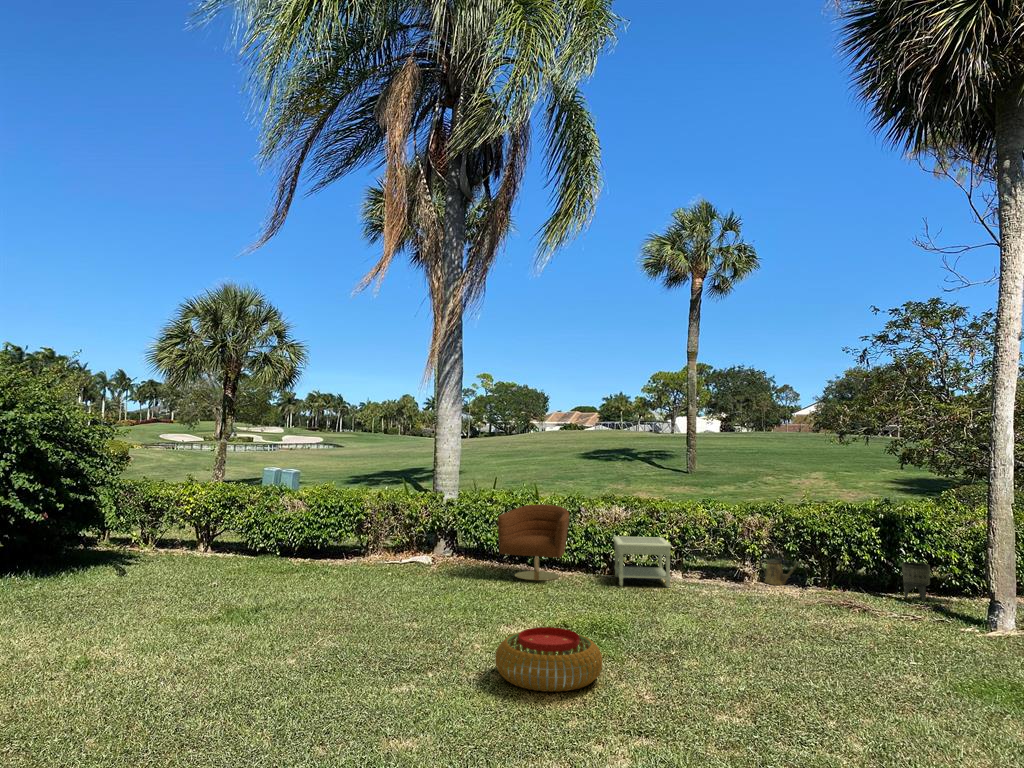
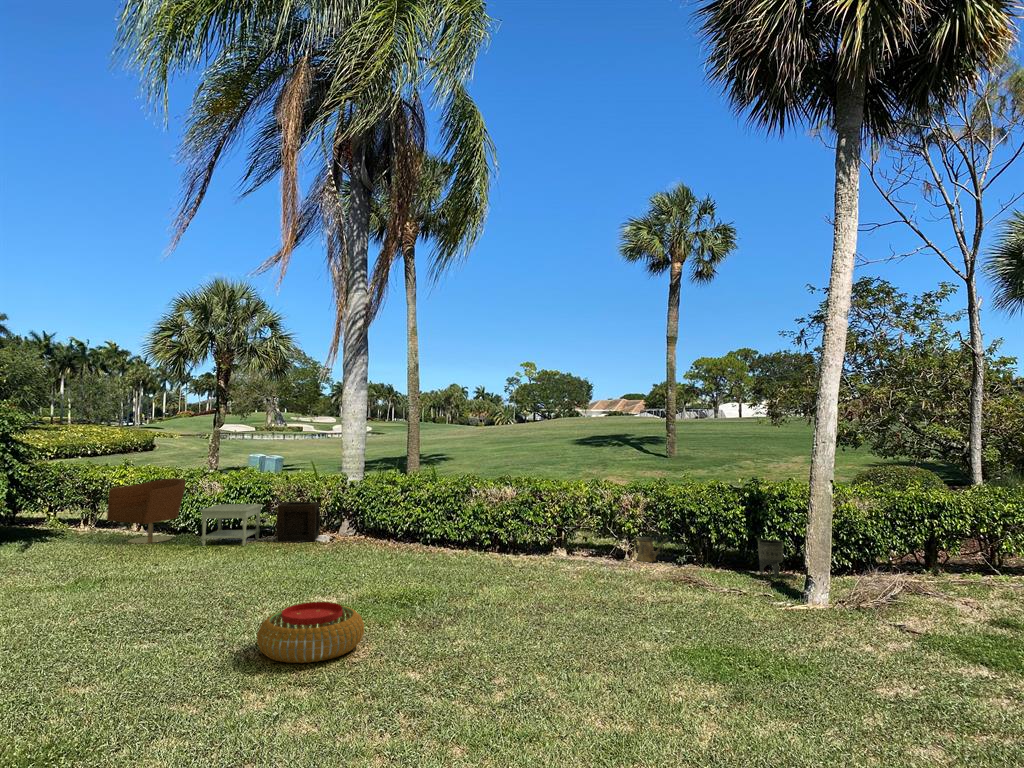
armchair: present [498,504,569,581] -> present [107,478,186,544]
wooden crate: none [373,520,414,565] -> present [276,501,320,543]
side table: present [613,536,672,588] -> present [200,504,262,546]

